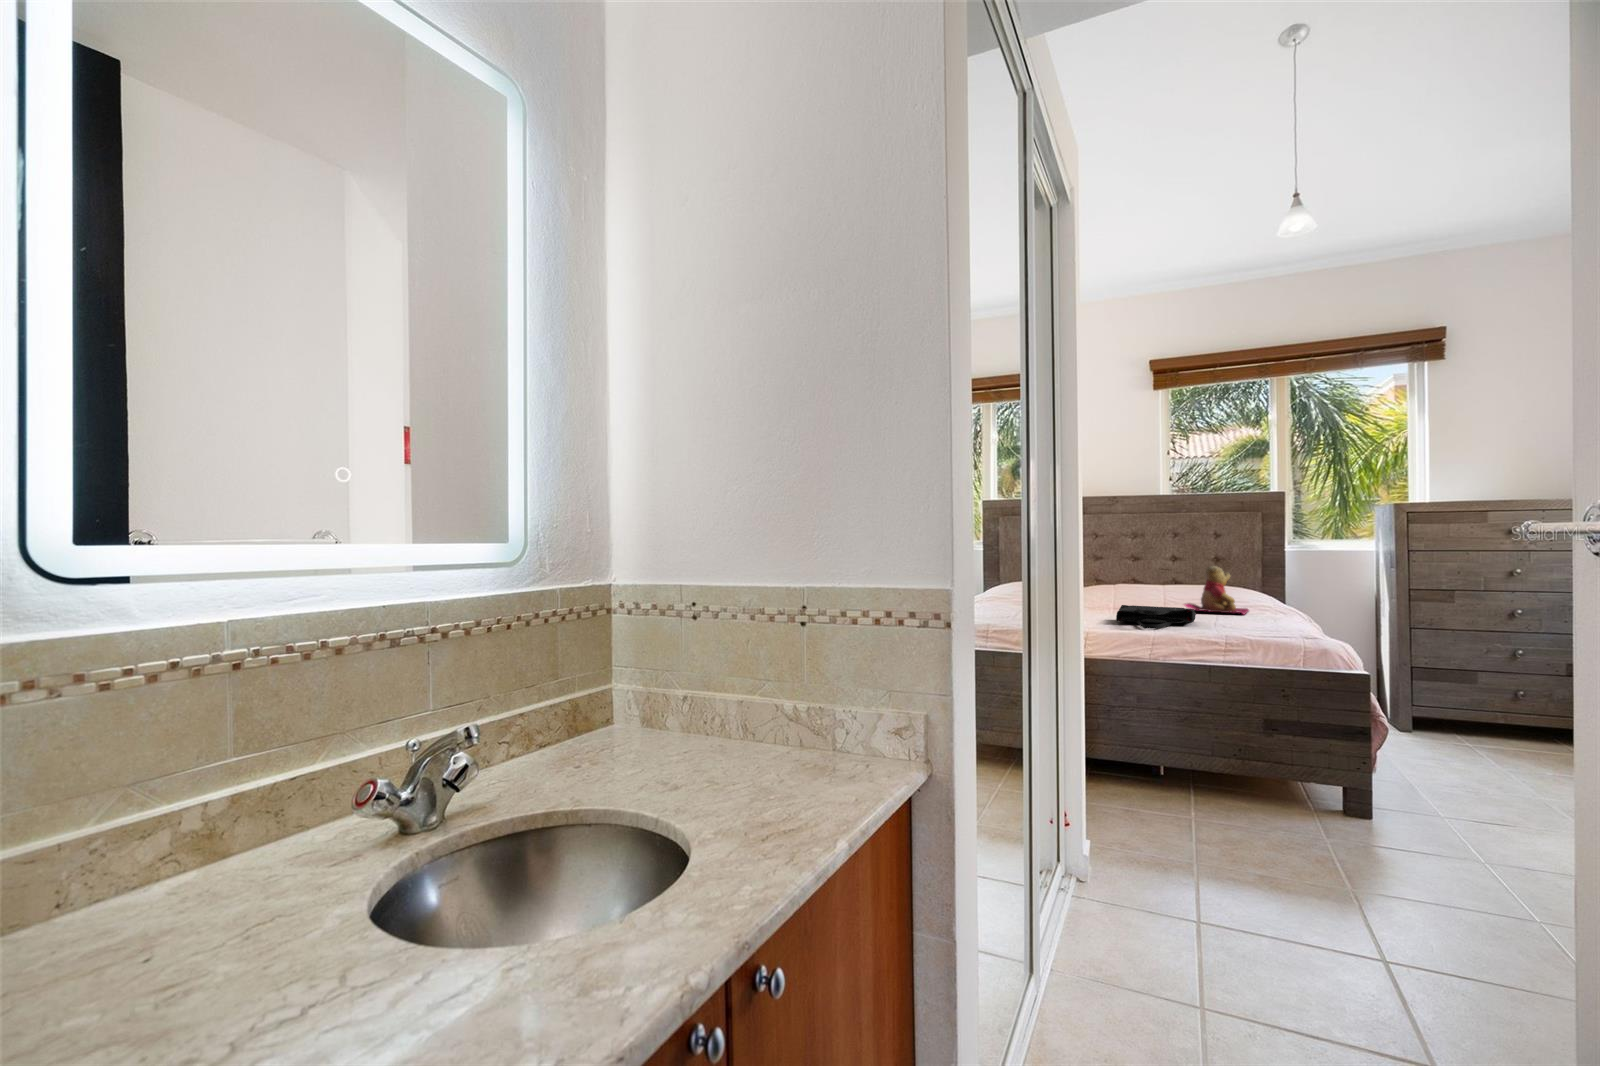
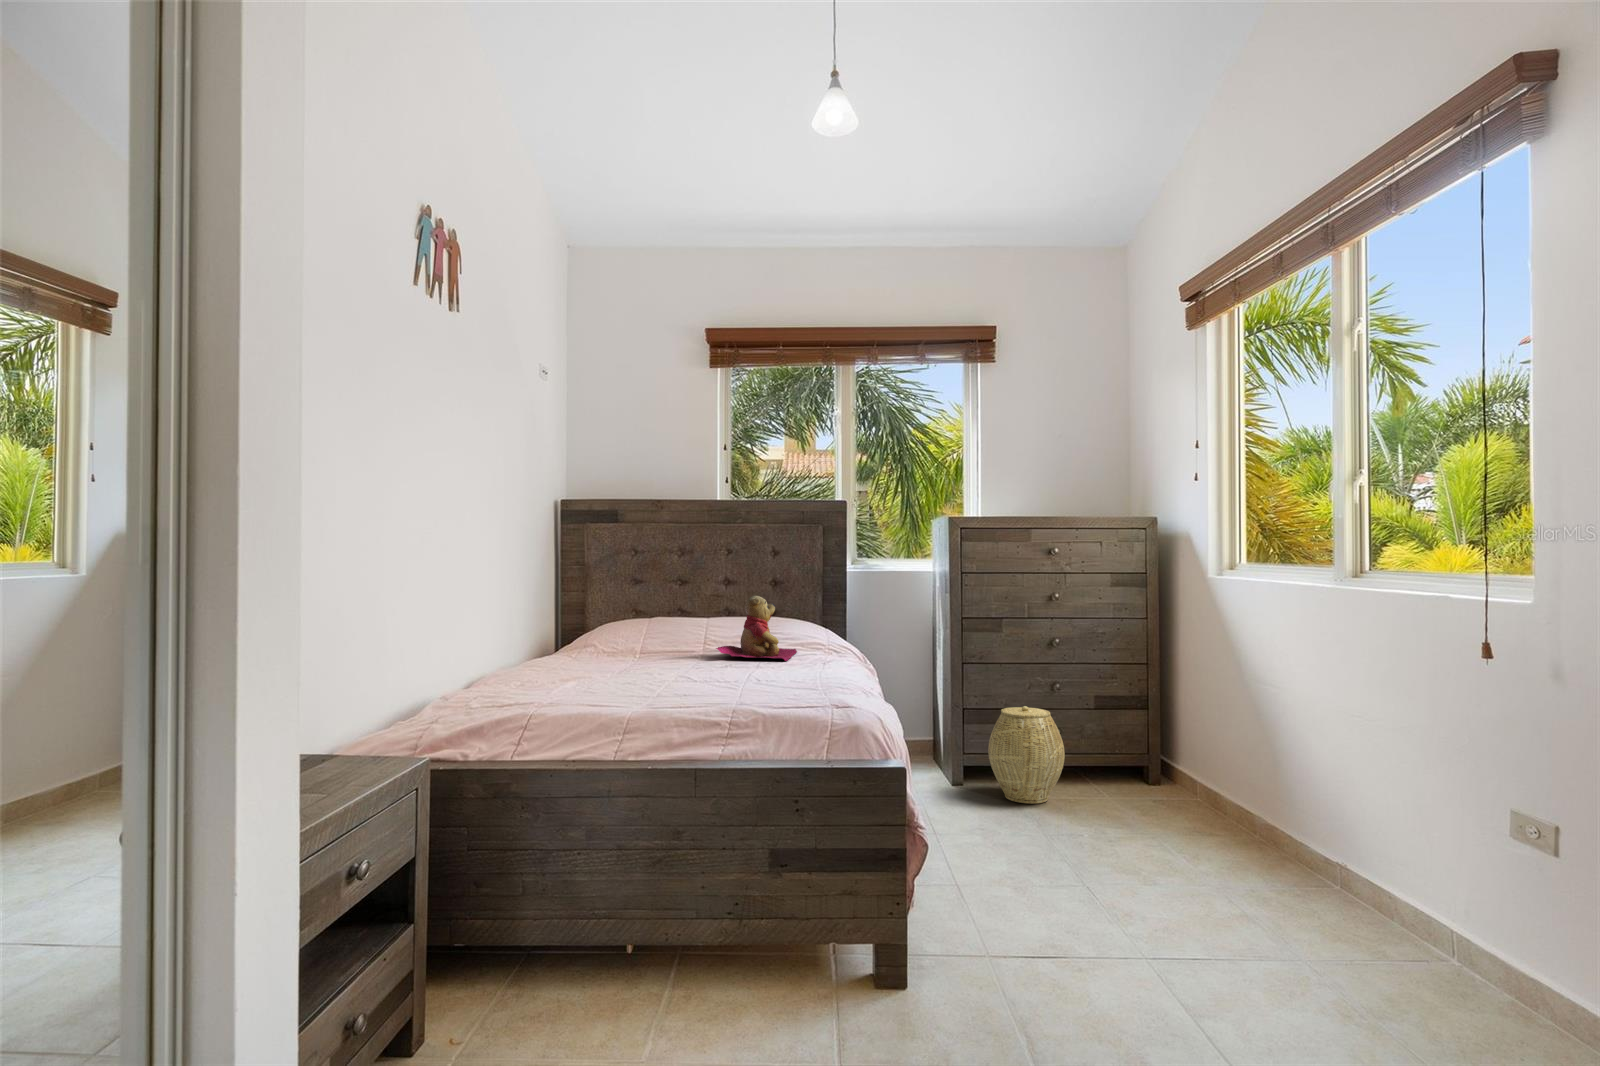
tote bag: present [1116,605,1196,629] -> none [605,658,718,702]
woven basket: none [1441,667,1528,752] -> present [988,706,1065,804]

